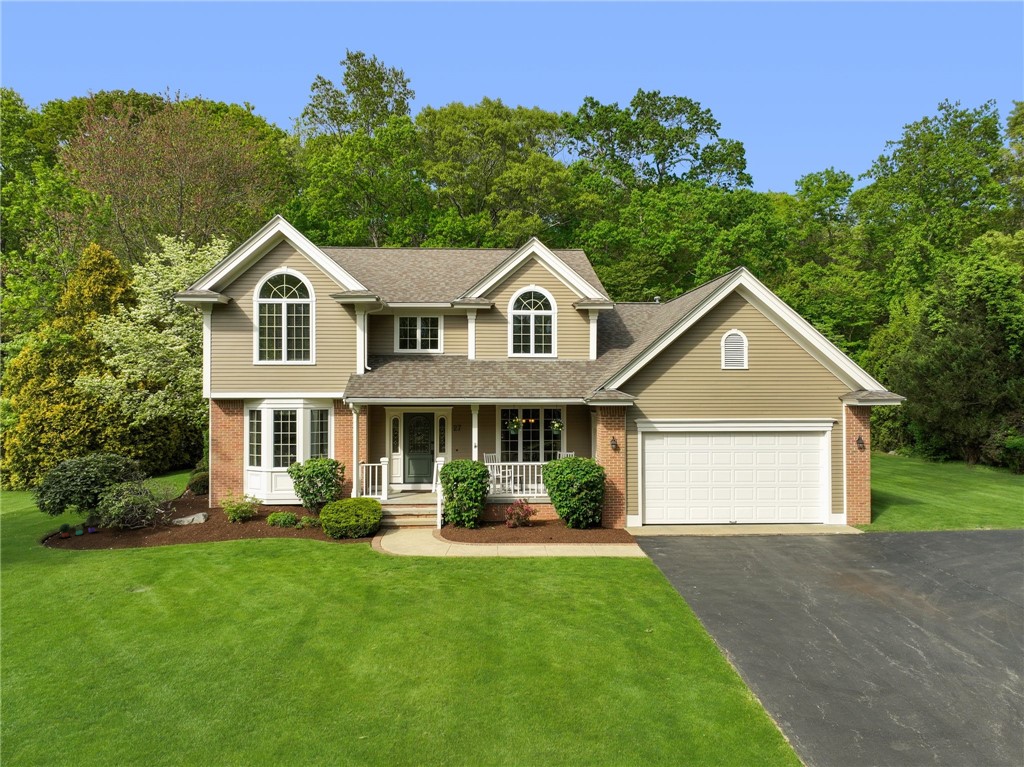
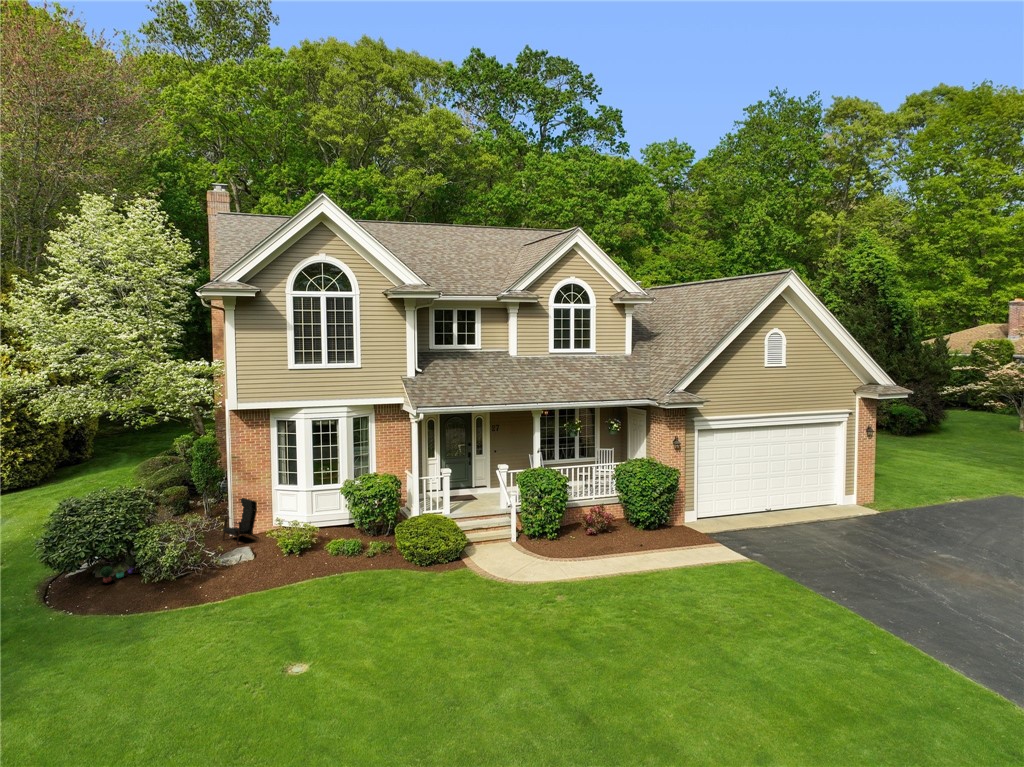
lounge chair: none [189,479,220,520] -> present [221,498,258,545]

